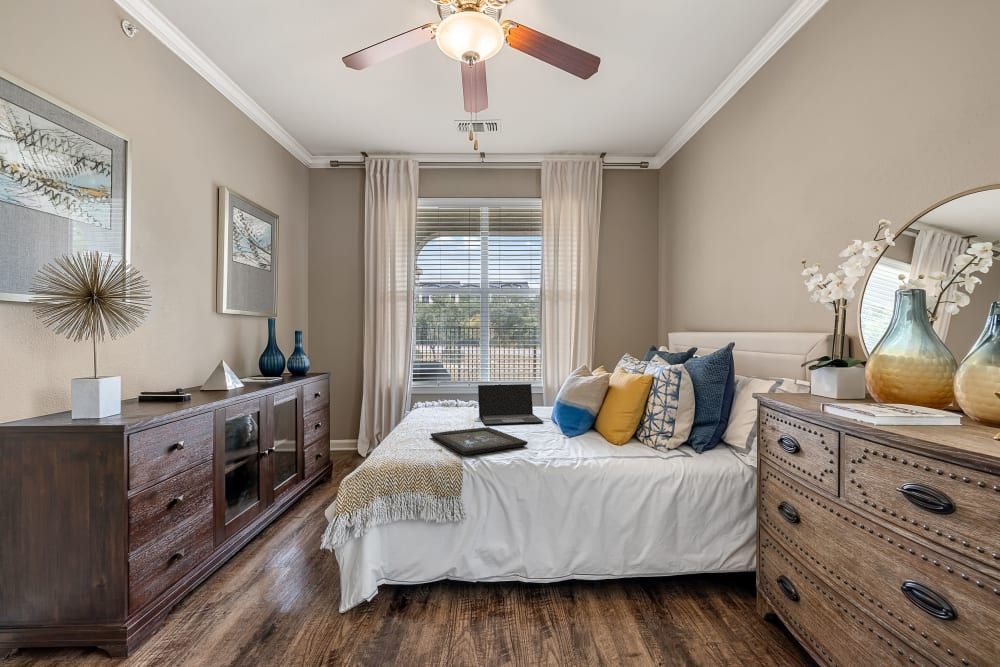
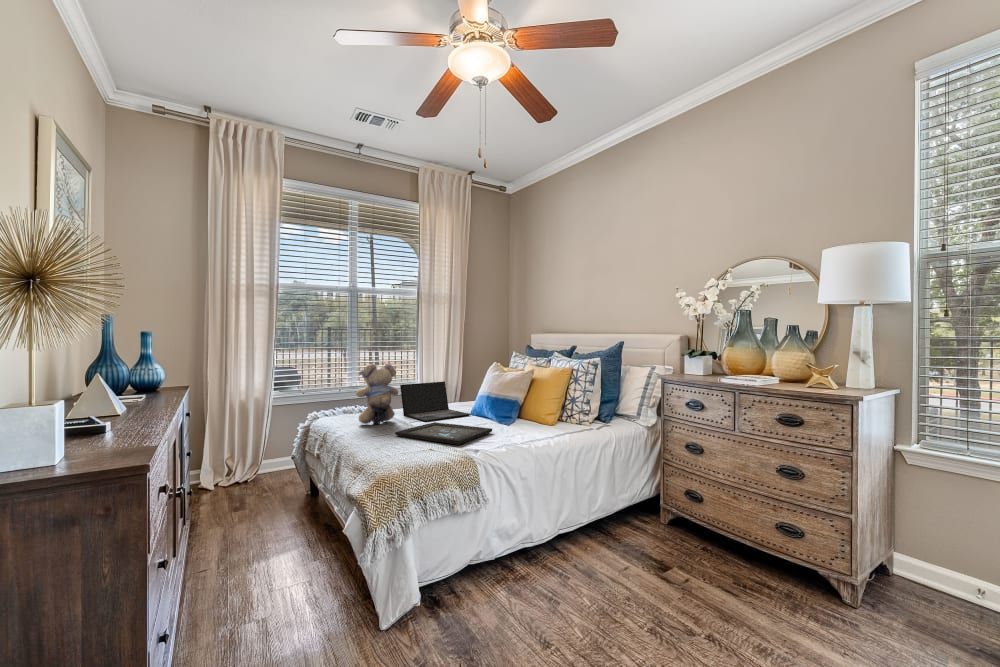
teddy bear: none [419,364,463,423] -> present [356,364,398,424]

